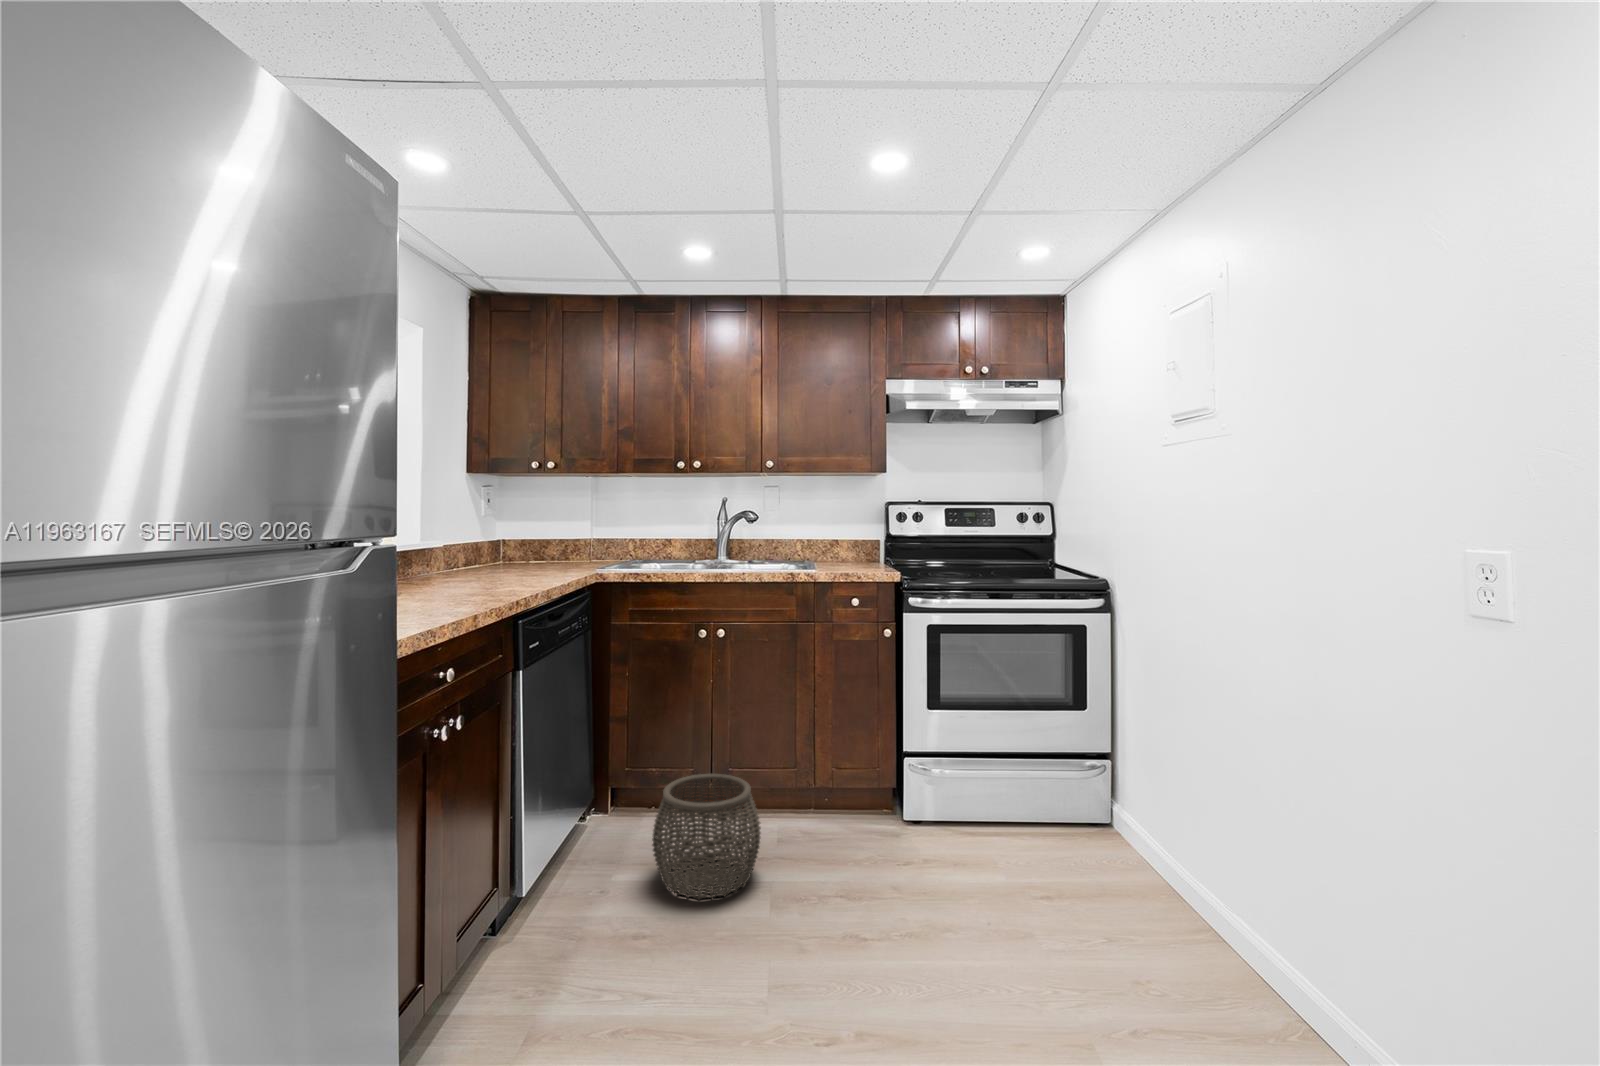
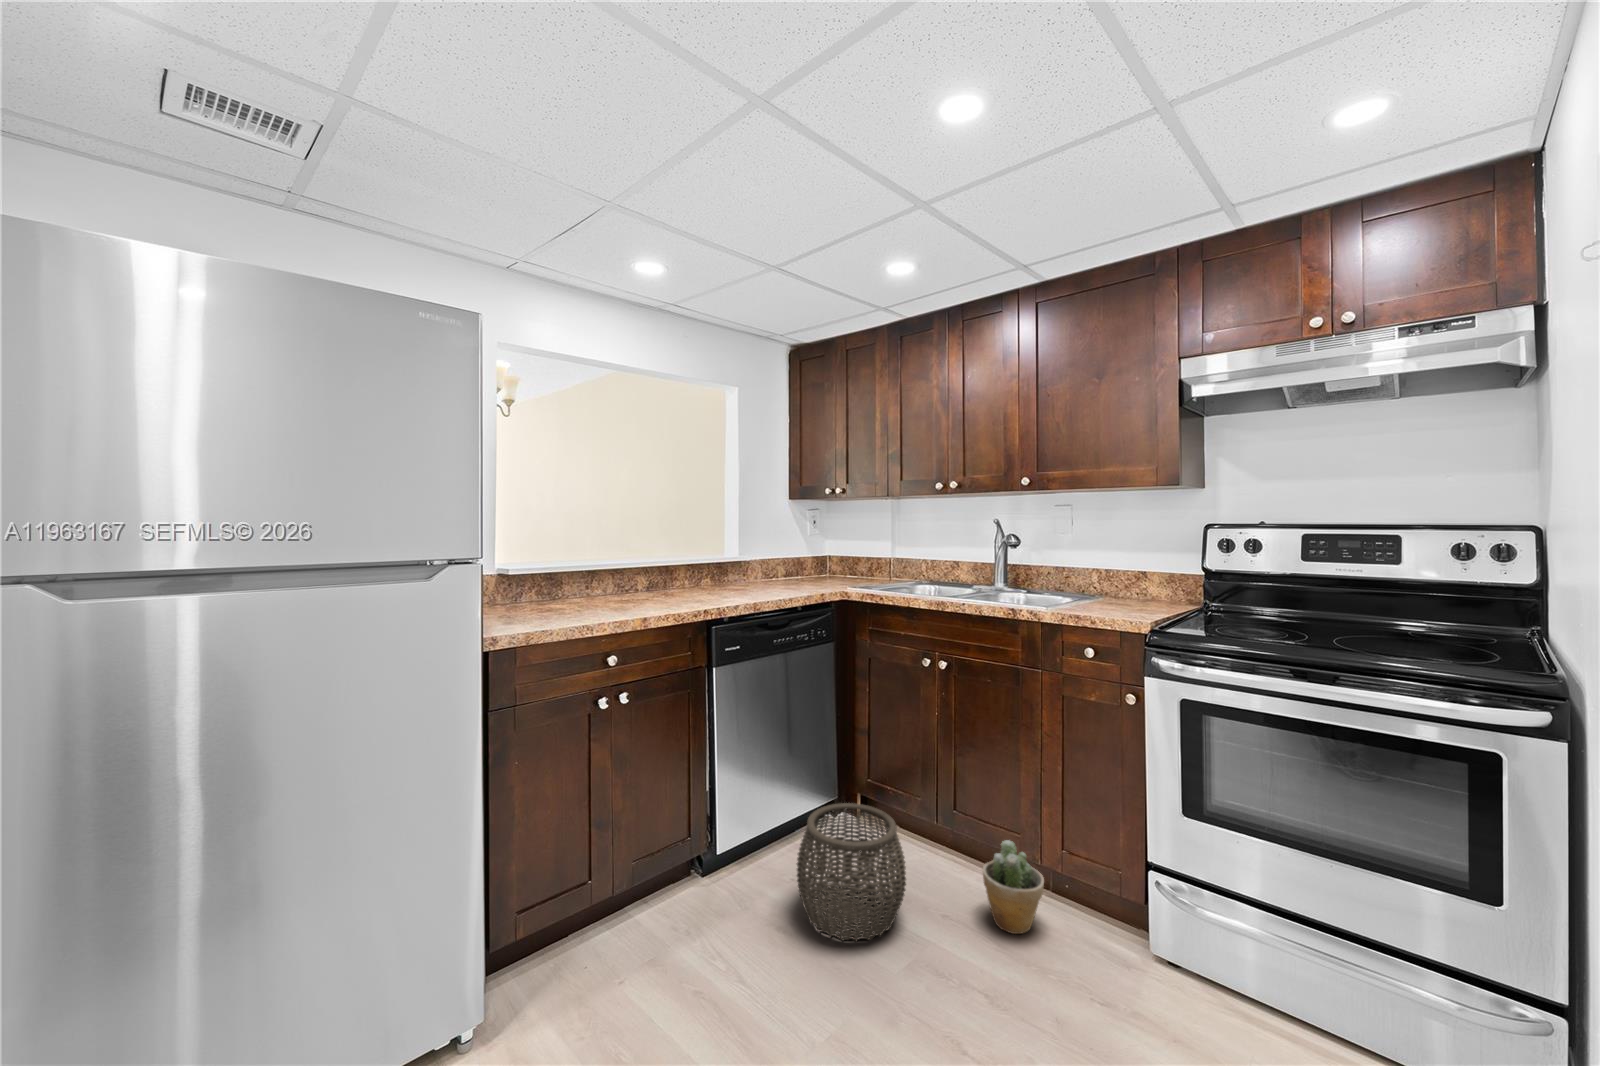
potted plant: none [795,768,844,841] -> present [983,840,1044,934]

